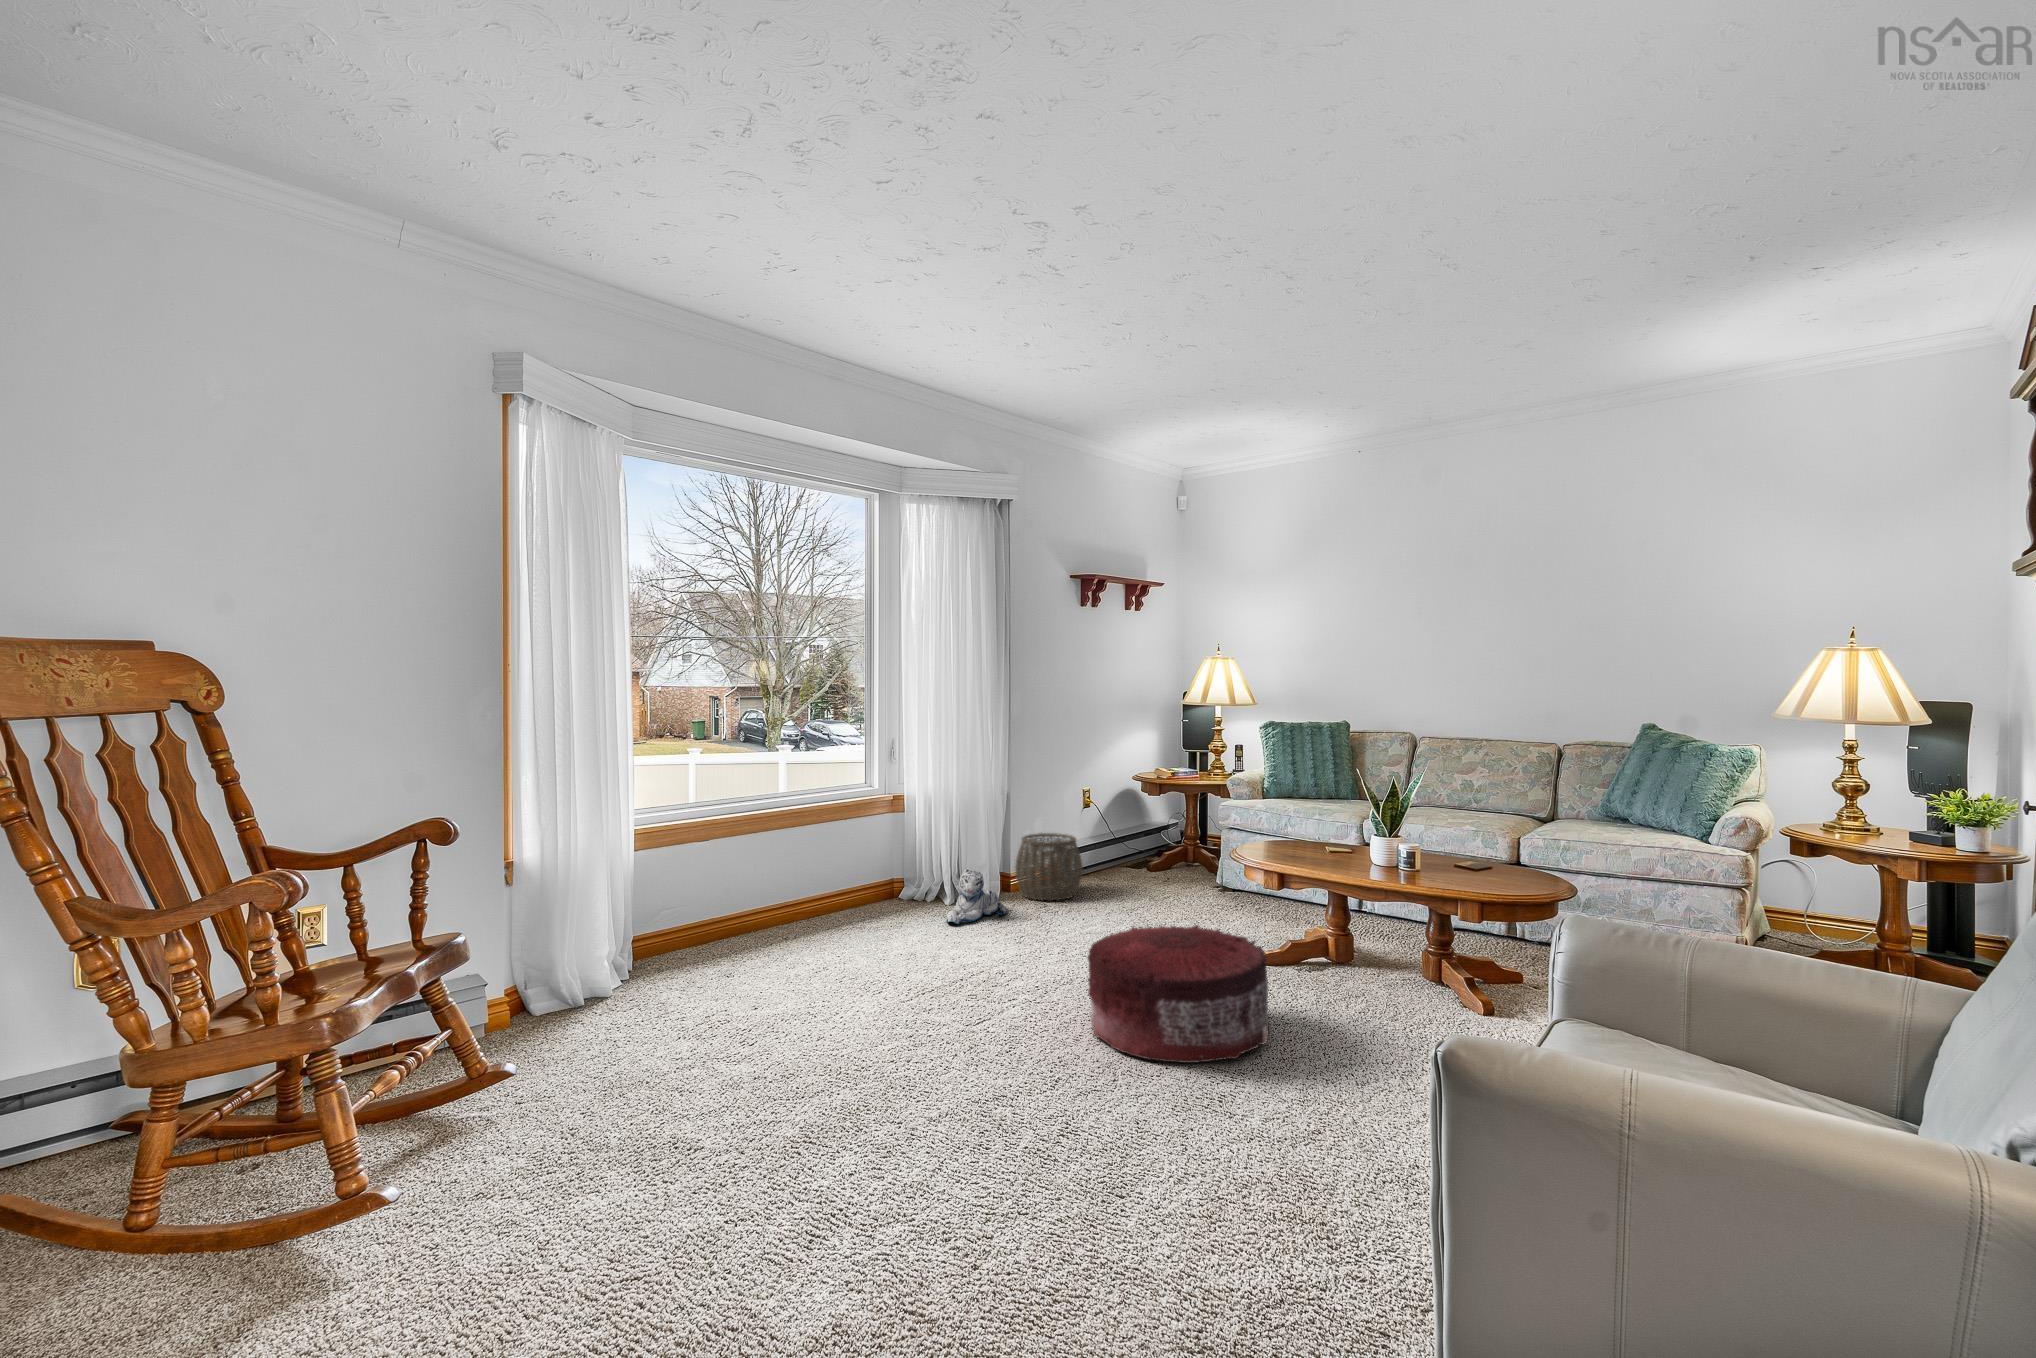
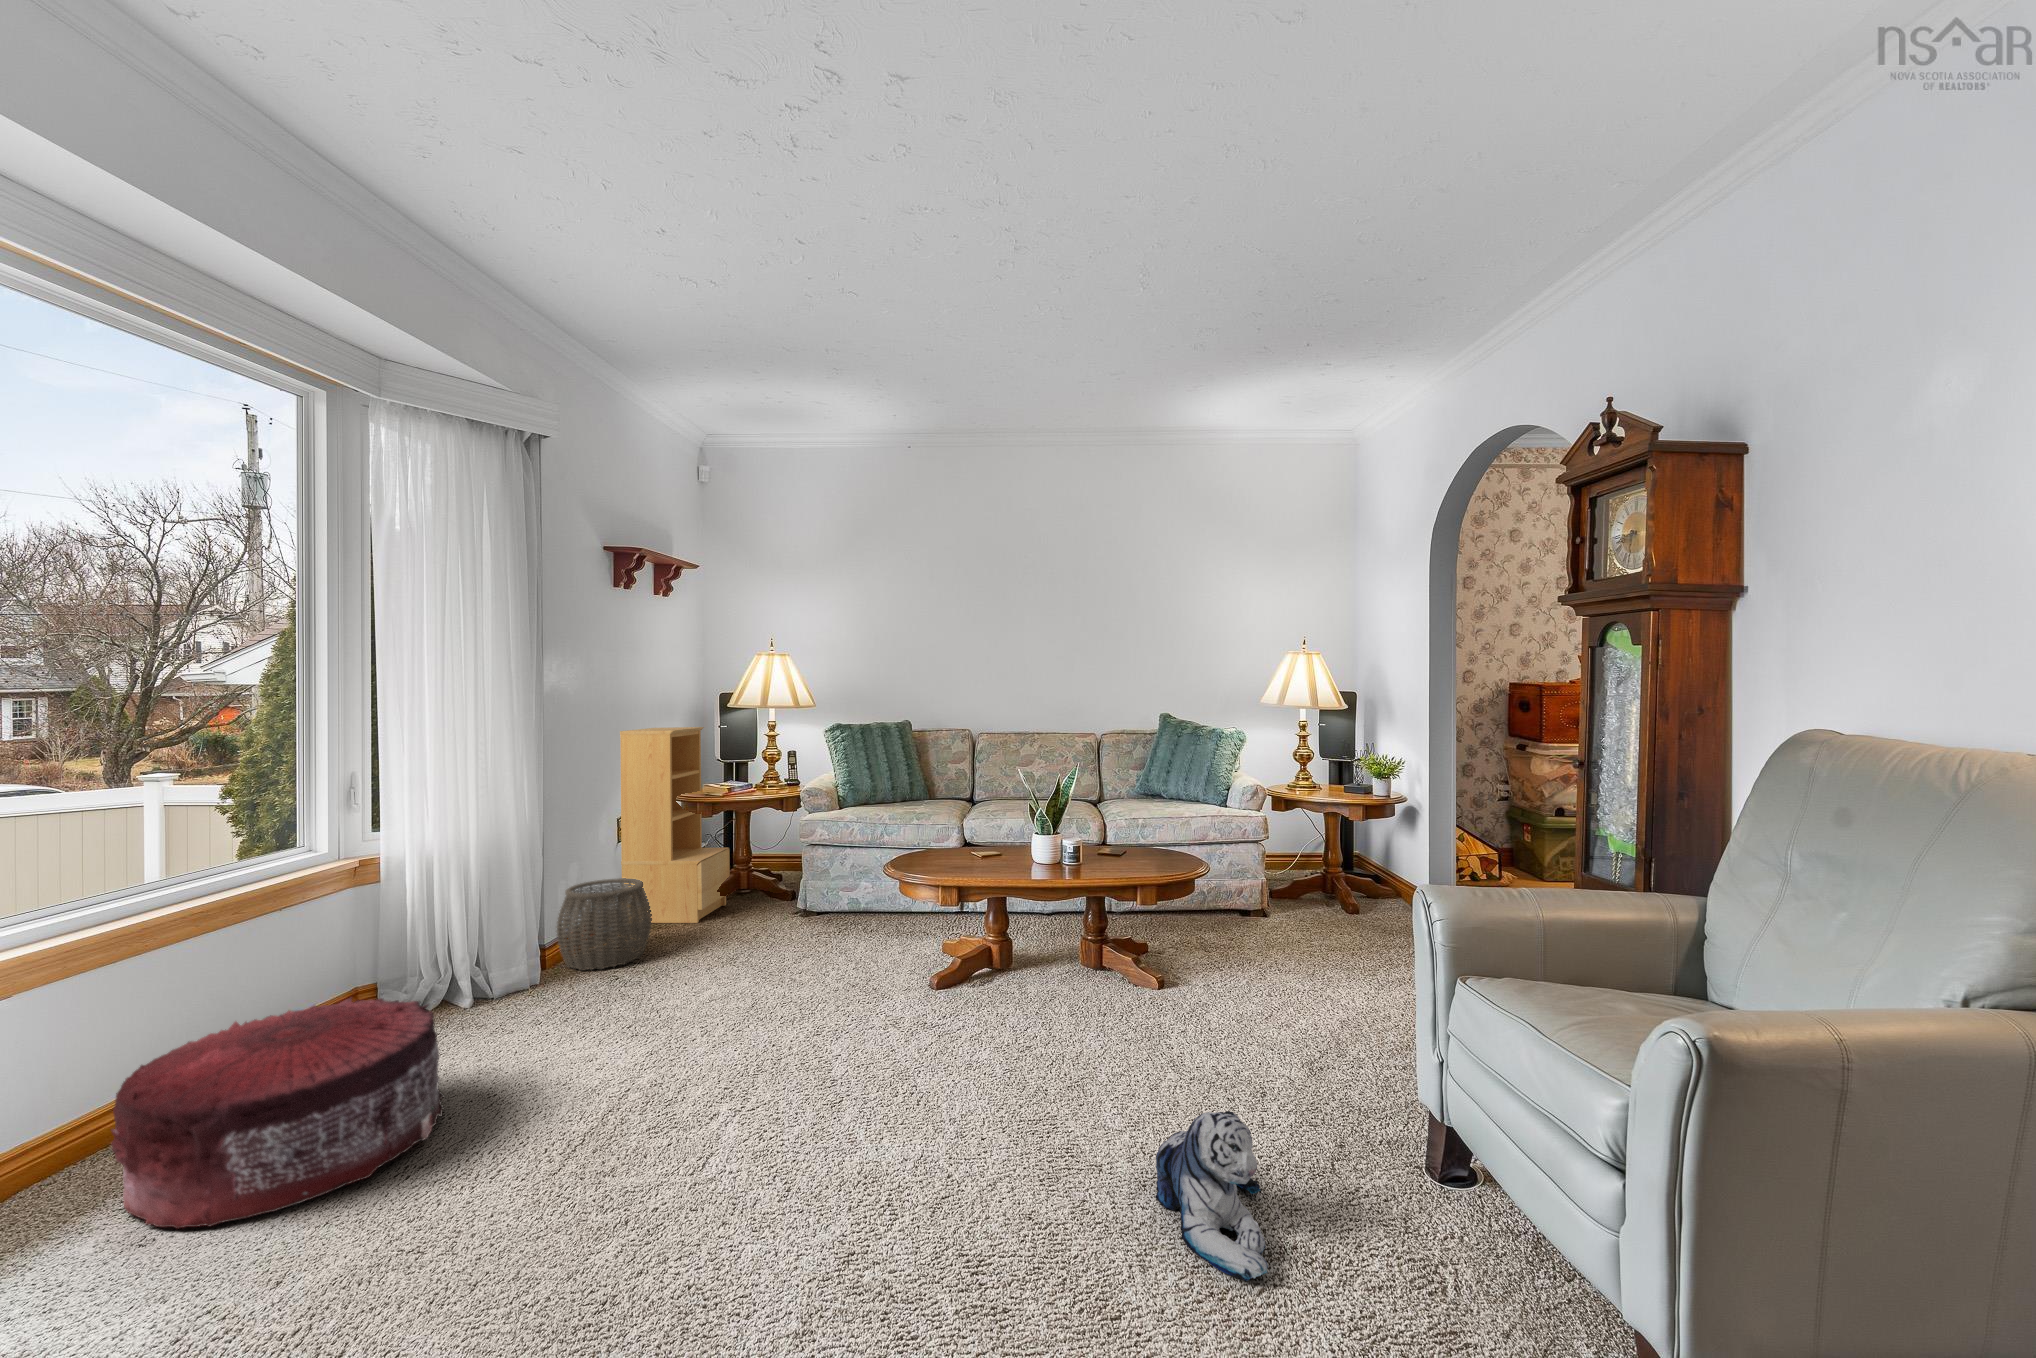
bookshelf: none [1080,714,1169,883] -> present [620,727,730,923]
plush toy: present [947,870,1007,924] -> present [1155,1111,1268,1281]
pouf: present [1088,925,1269,1063] -> present [111,998,445,1229]

